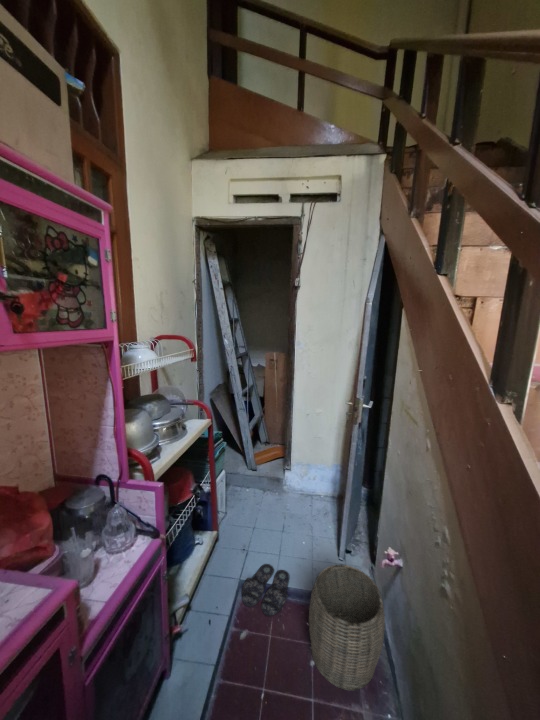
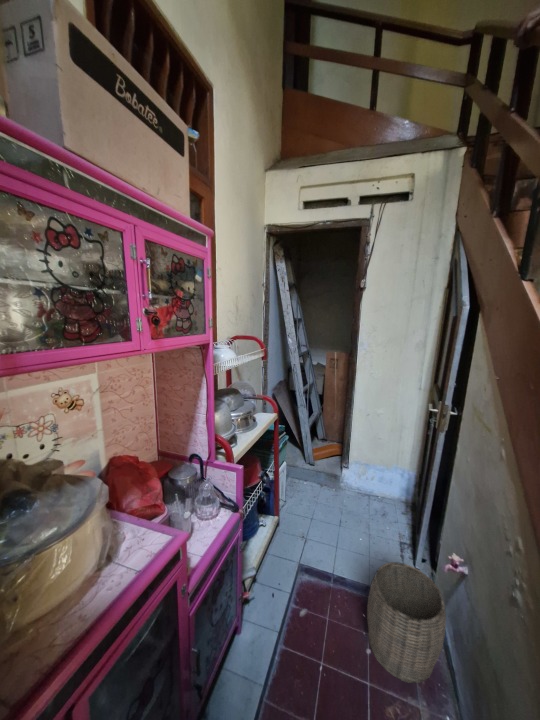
slippers: present [242,564,289,616] -> none [301,553,347,601]

